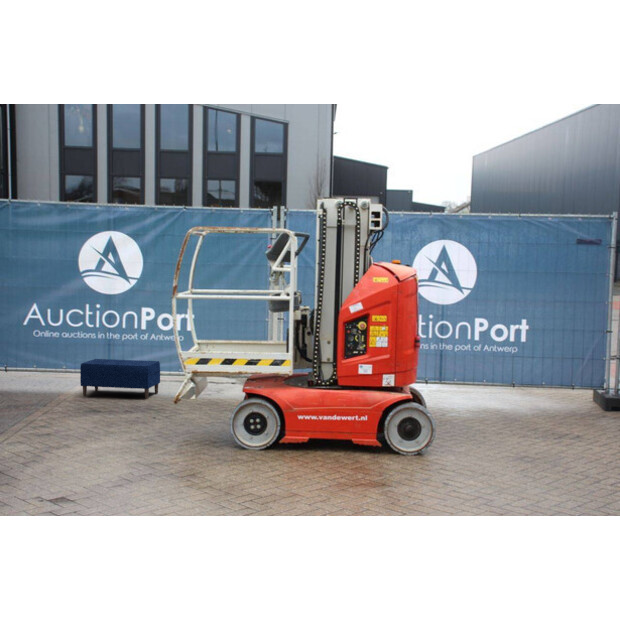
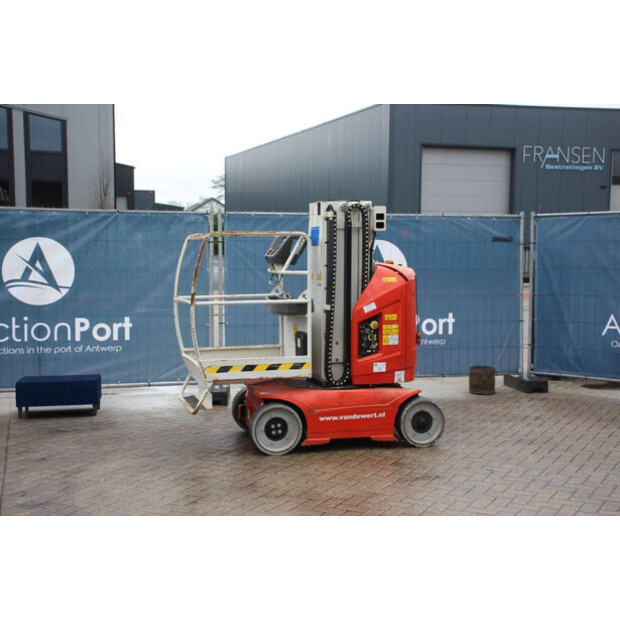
bucket: none [540,377,576,412] -> present [469,365,498,395]

